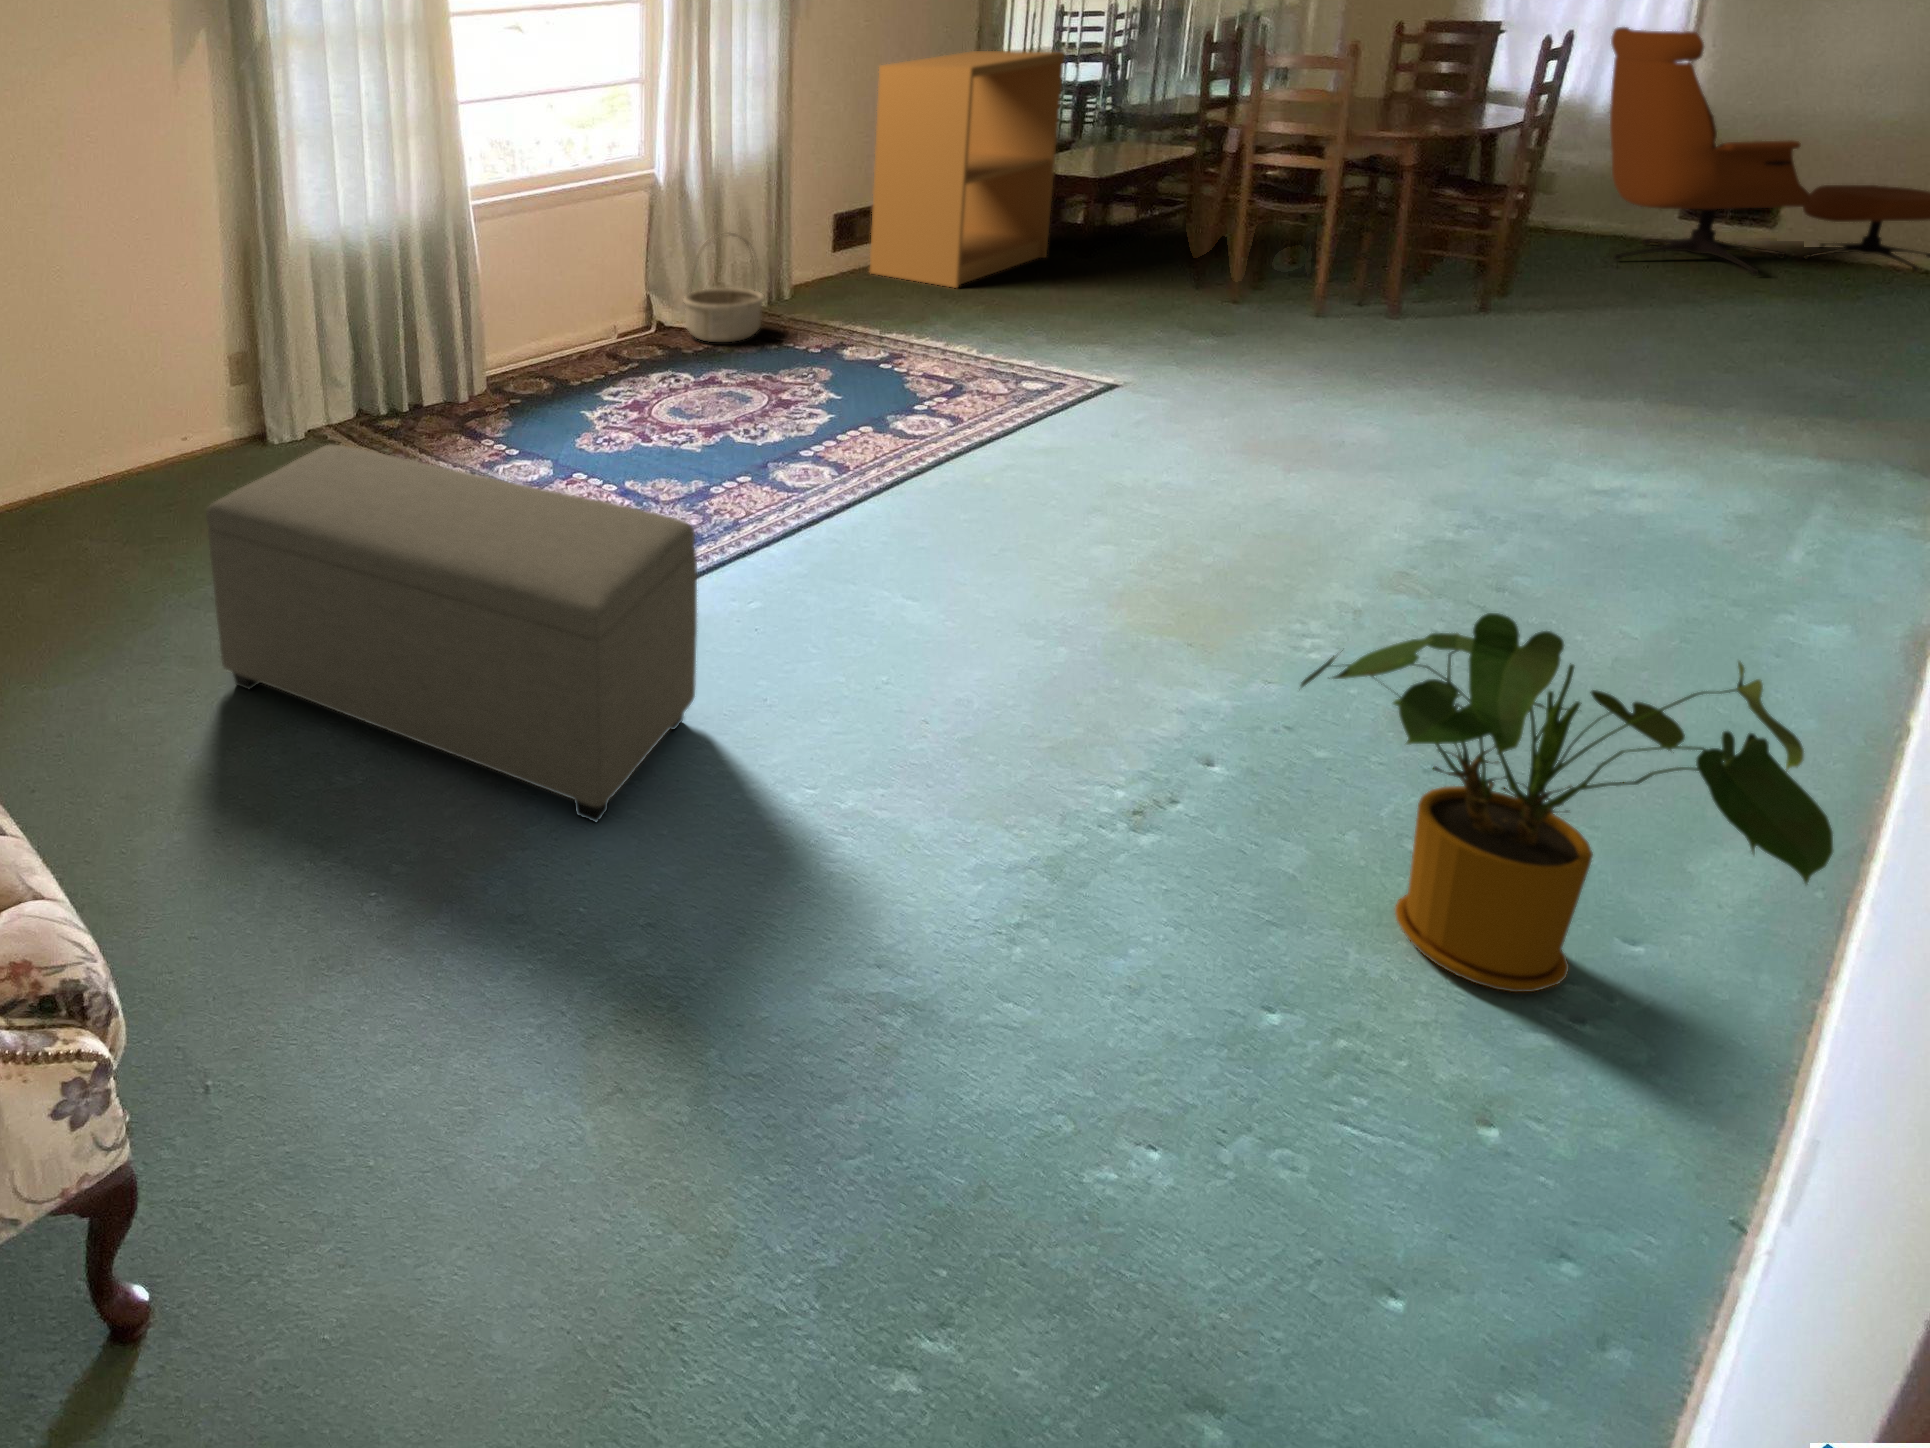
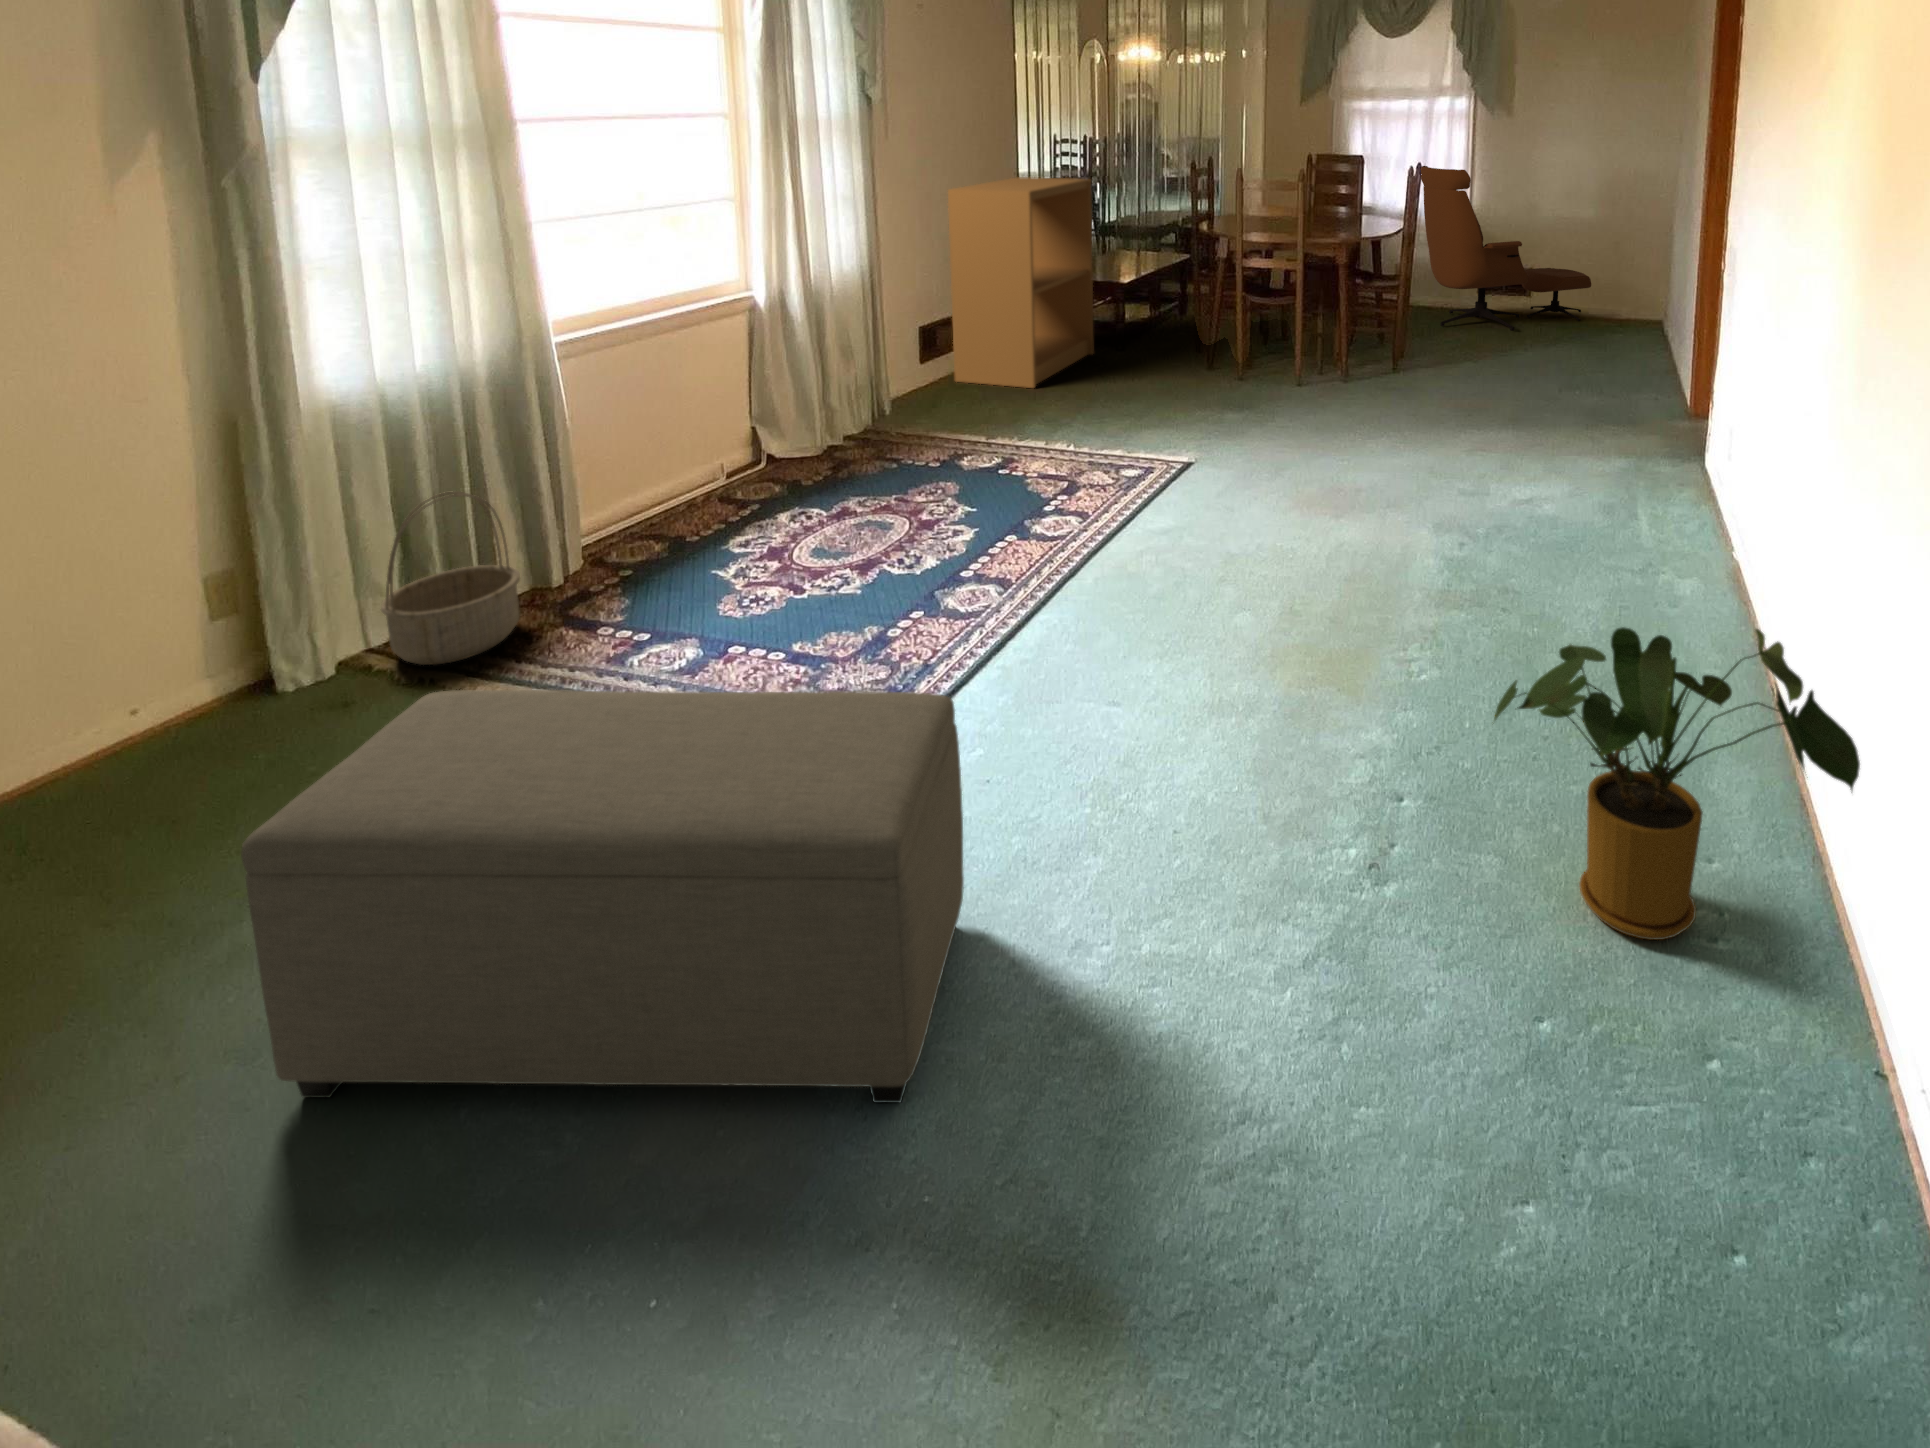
basket: present [684,232,764,342] -> present [381,491,520,665]

